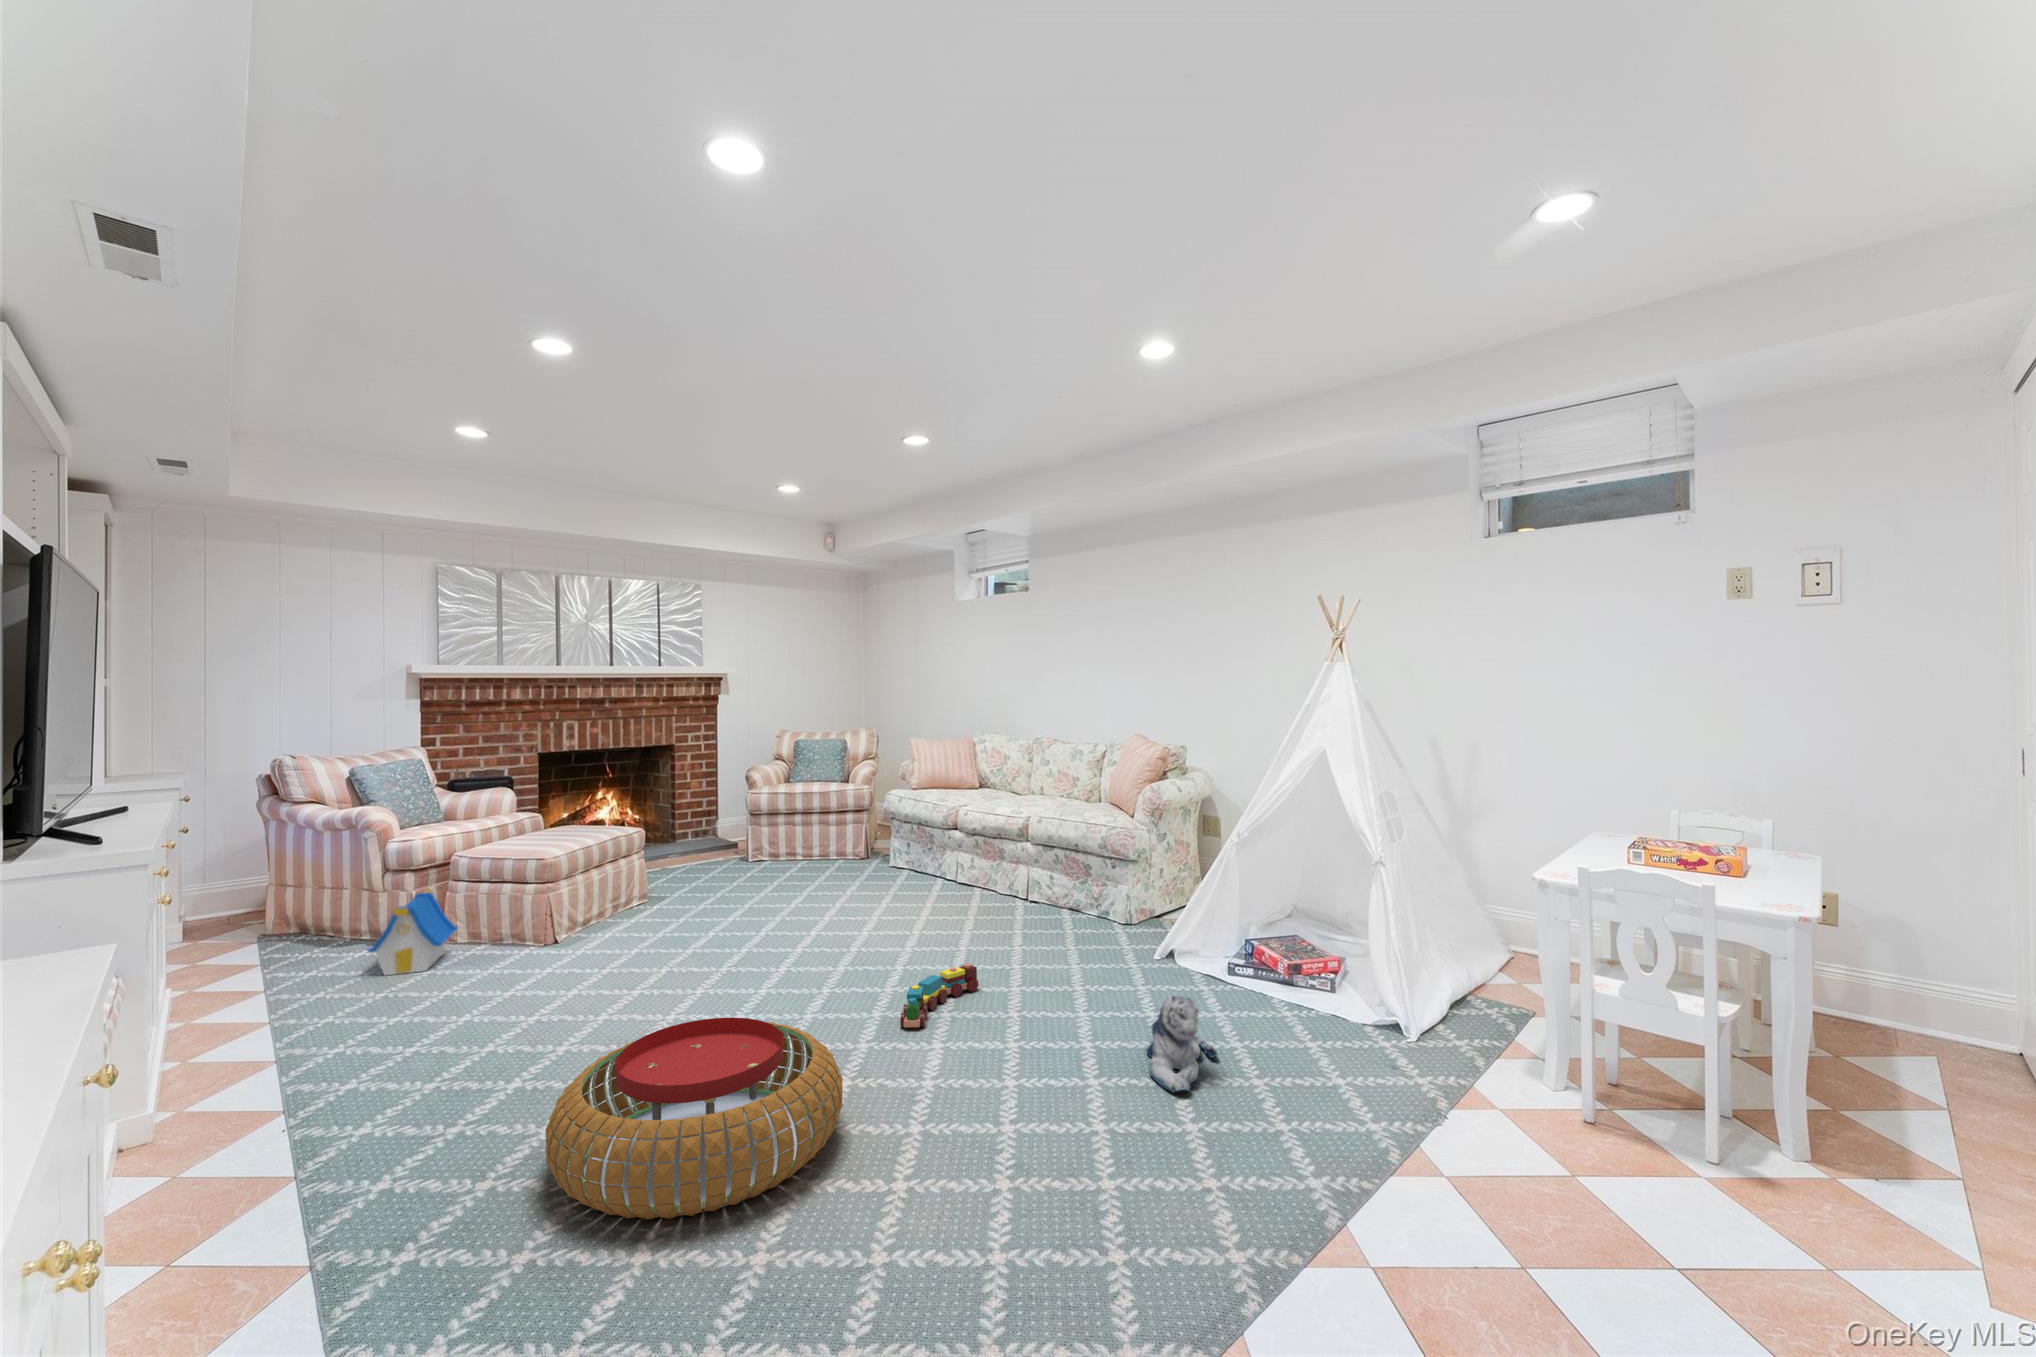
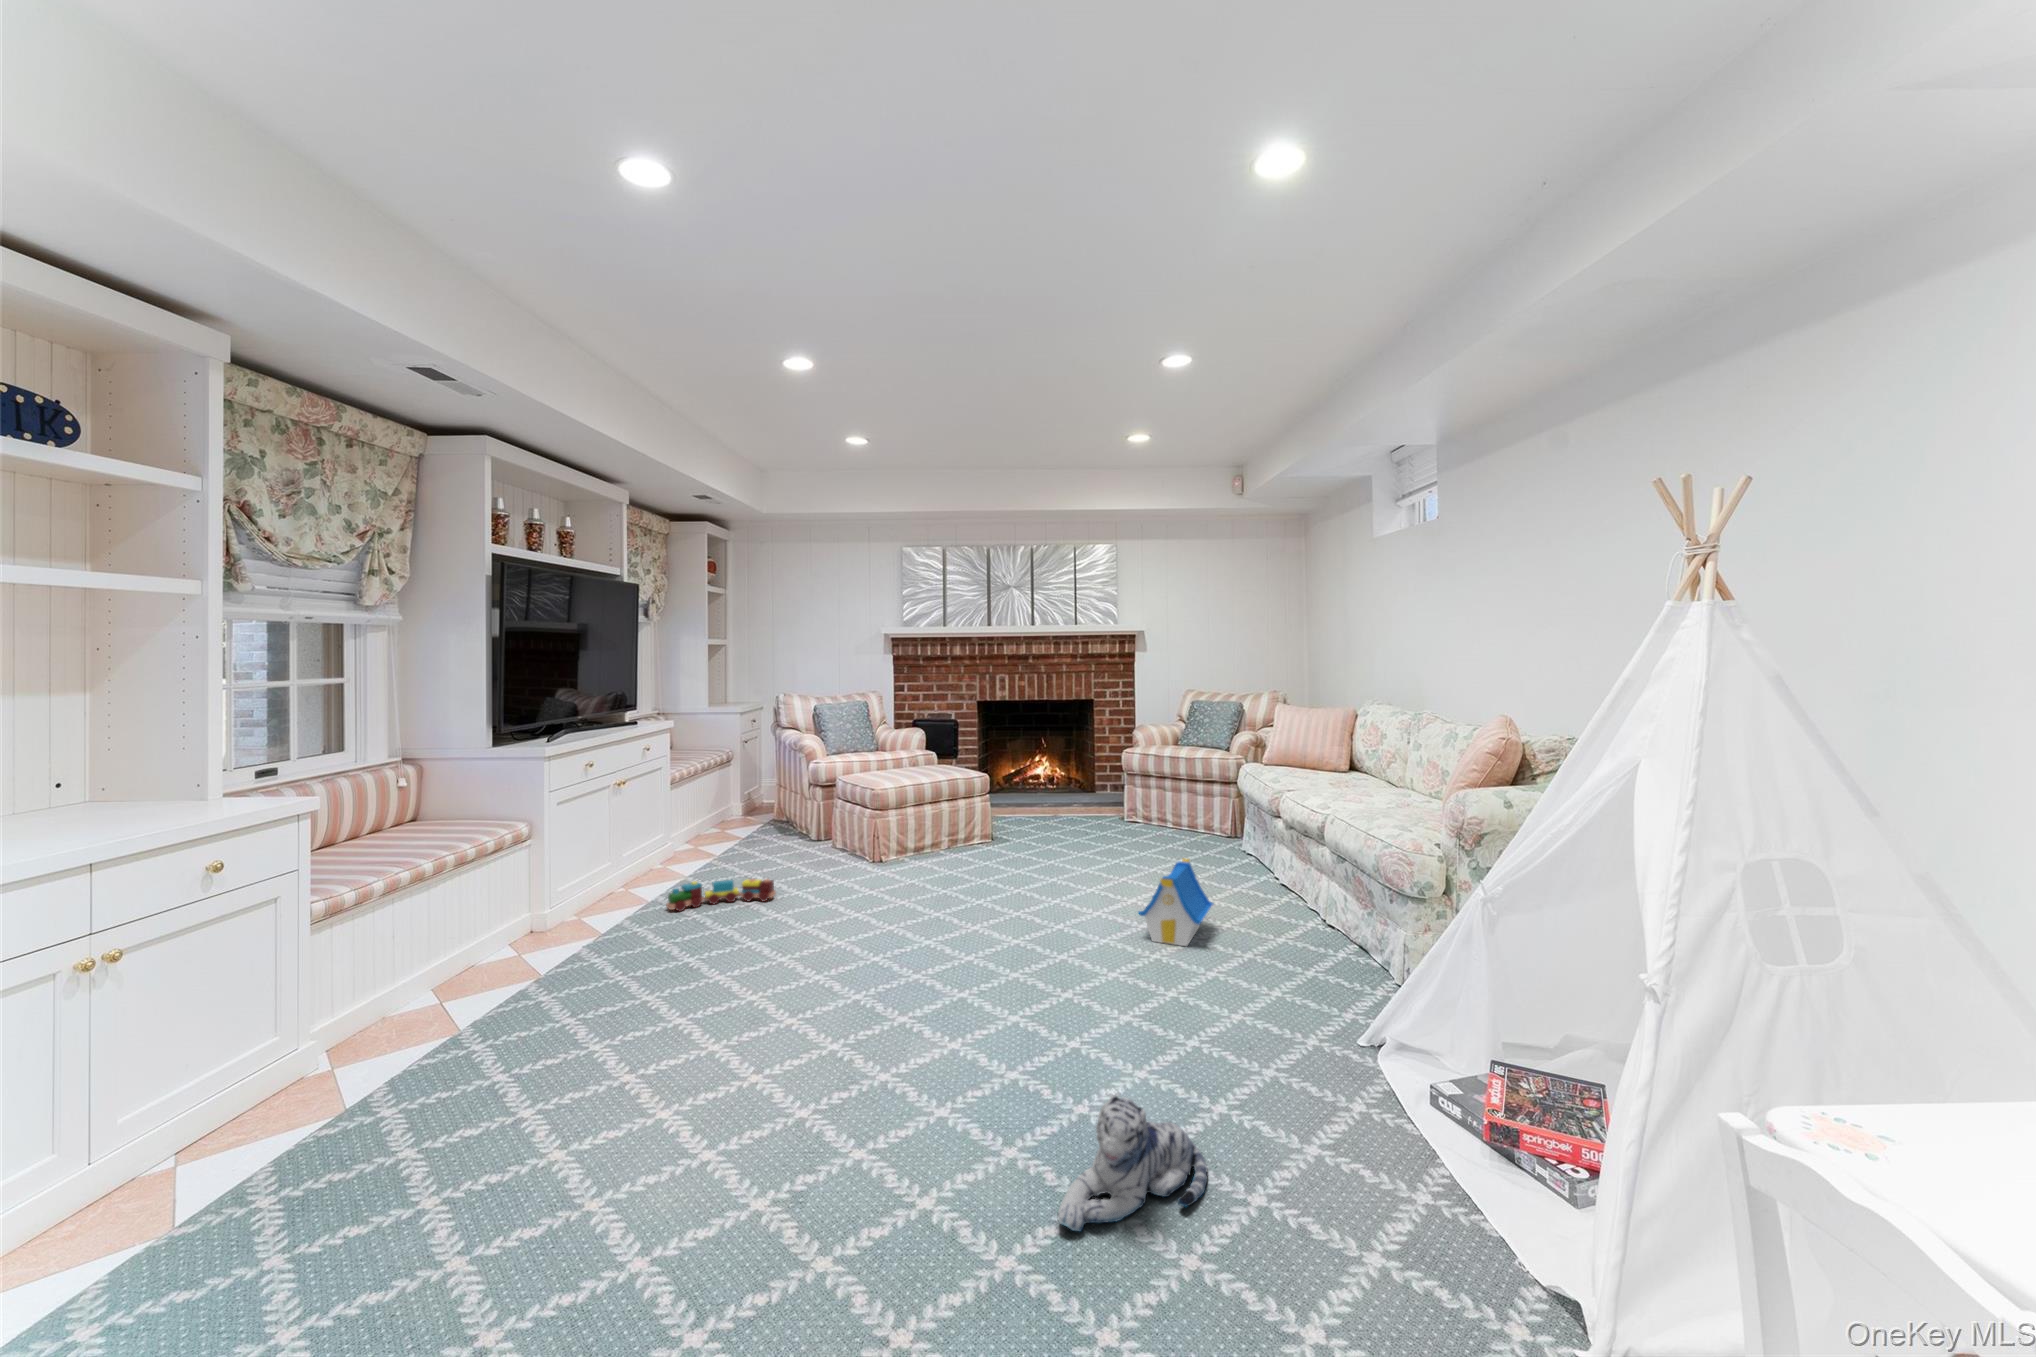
toy house: present [368,889,458,975] -> present [1139,859,1213,946]
toy train: present [900,963,979,1027] -> present [666,879,776,911]
pouf: present [546,1018,843,1220] -> none [535,953,799,1121]

